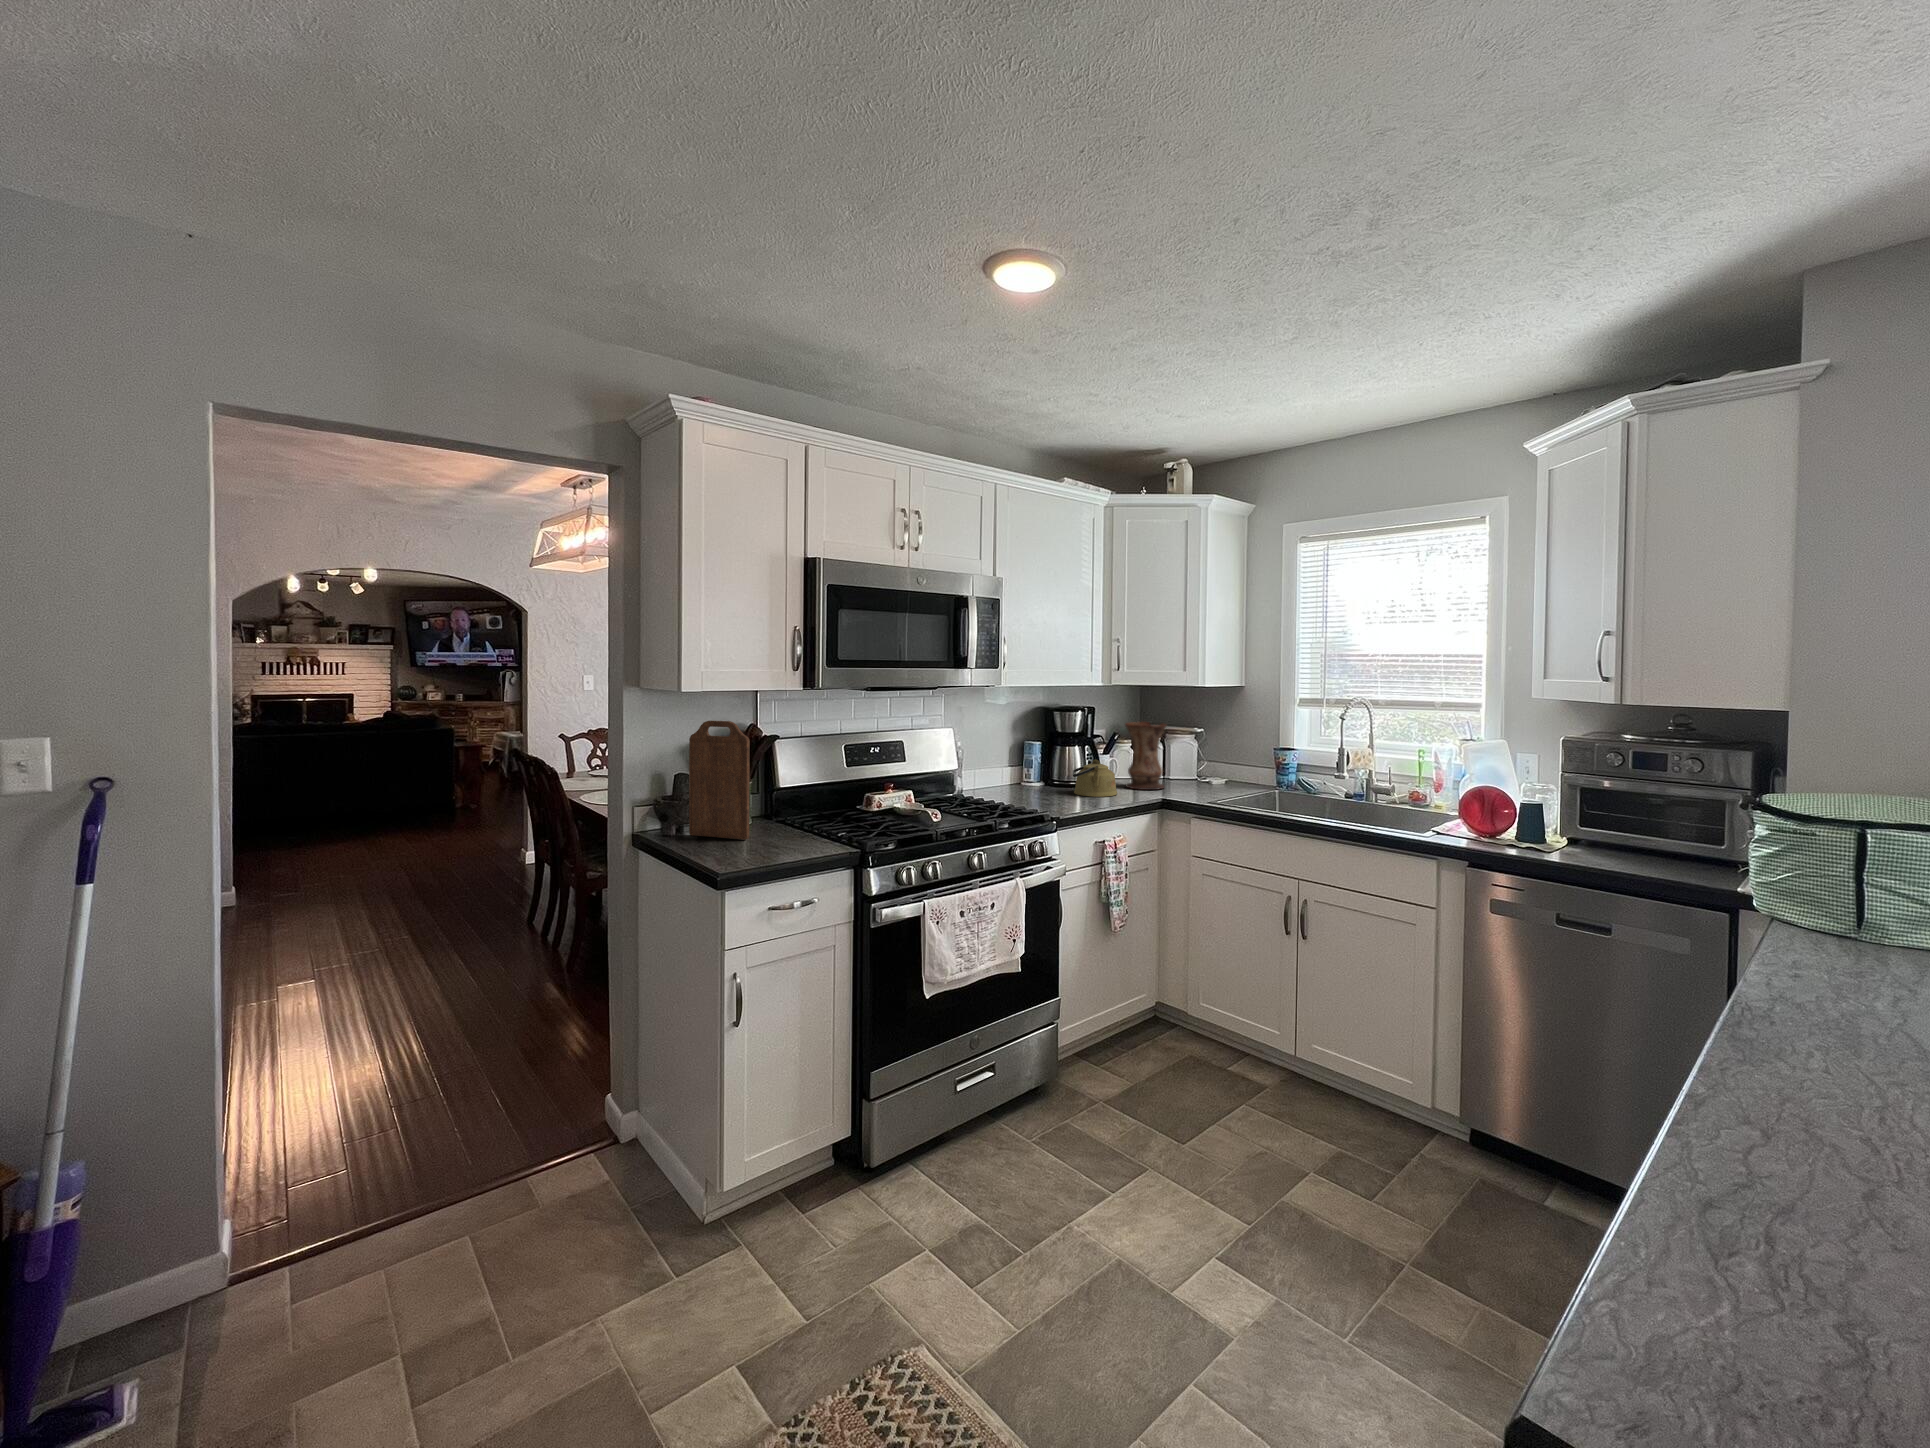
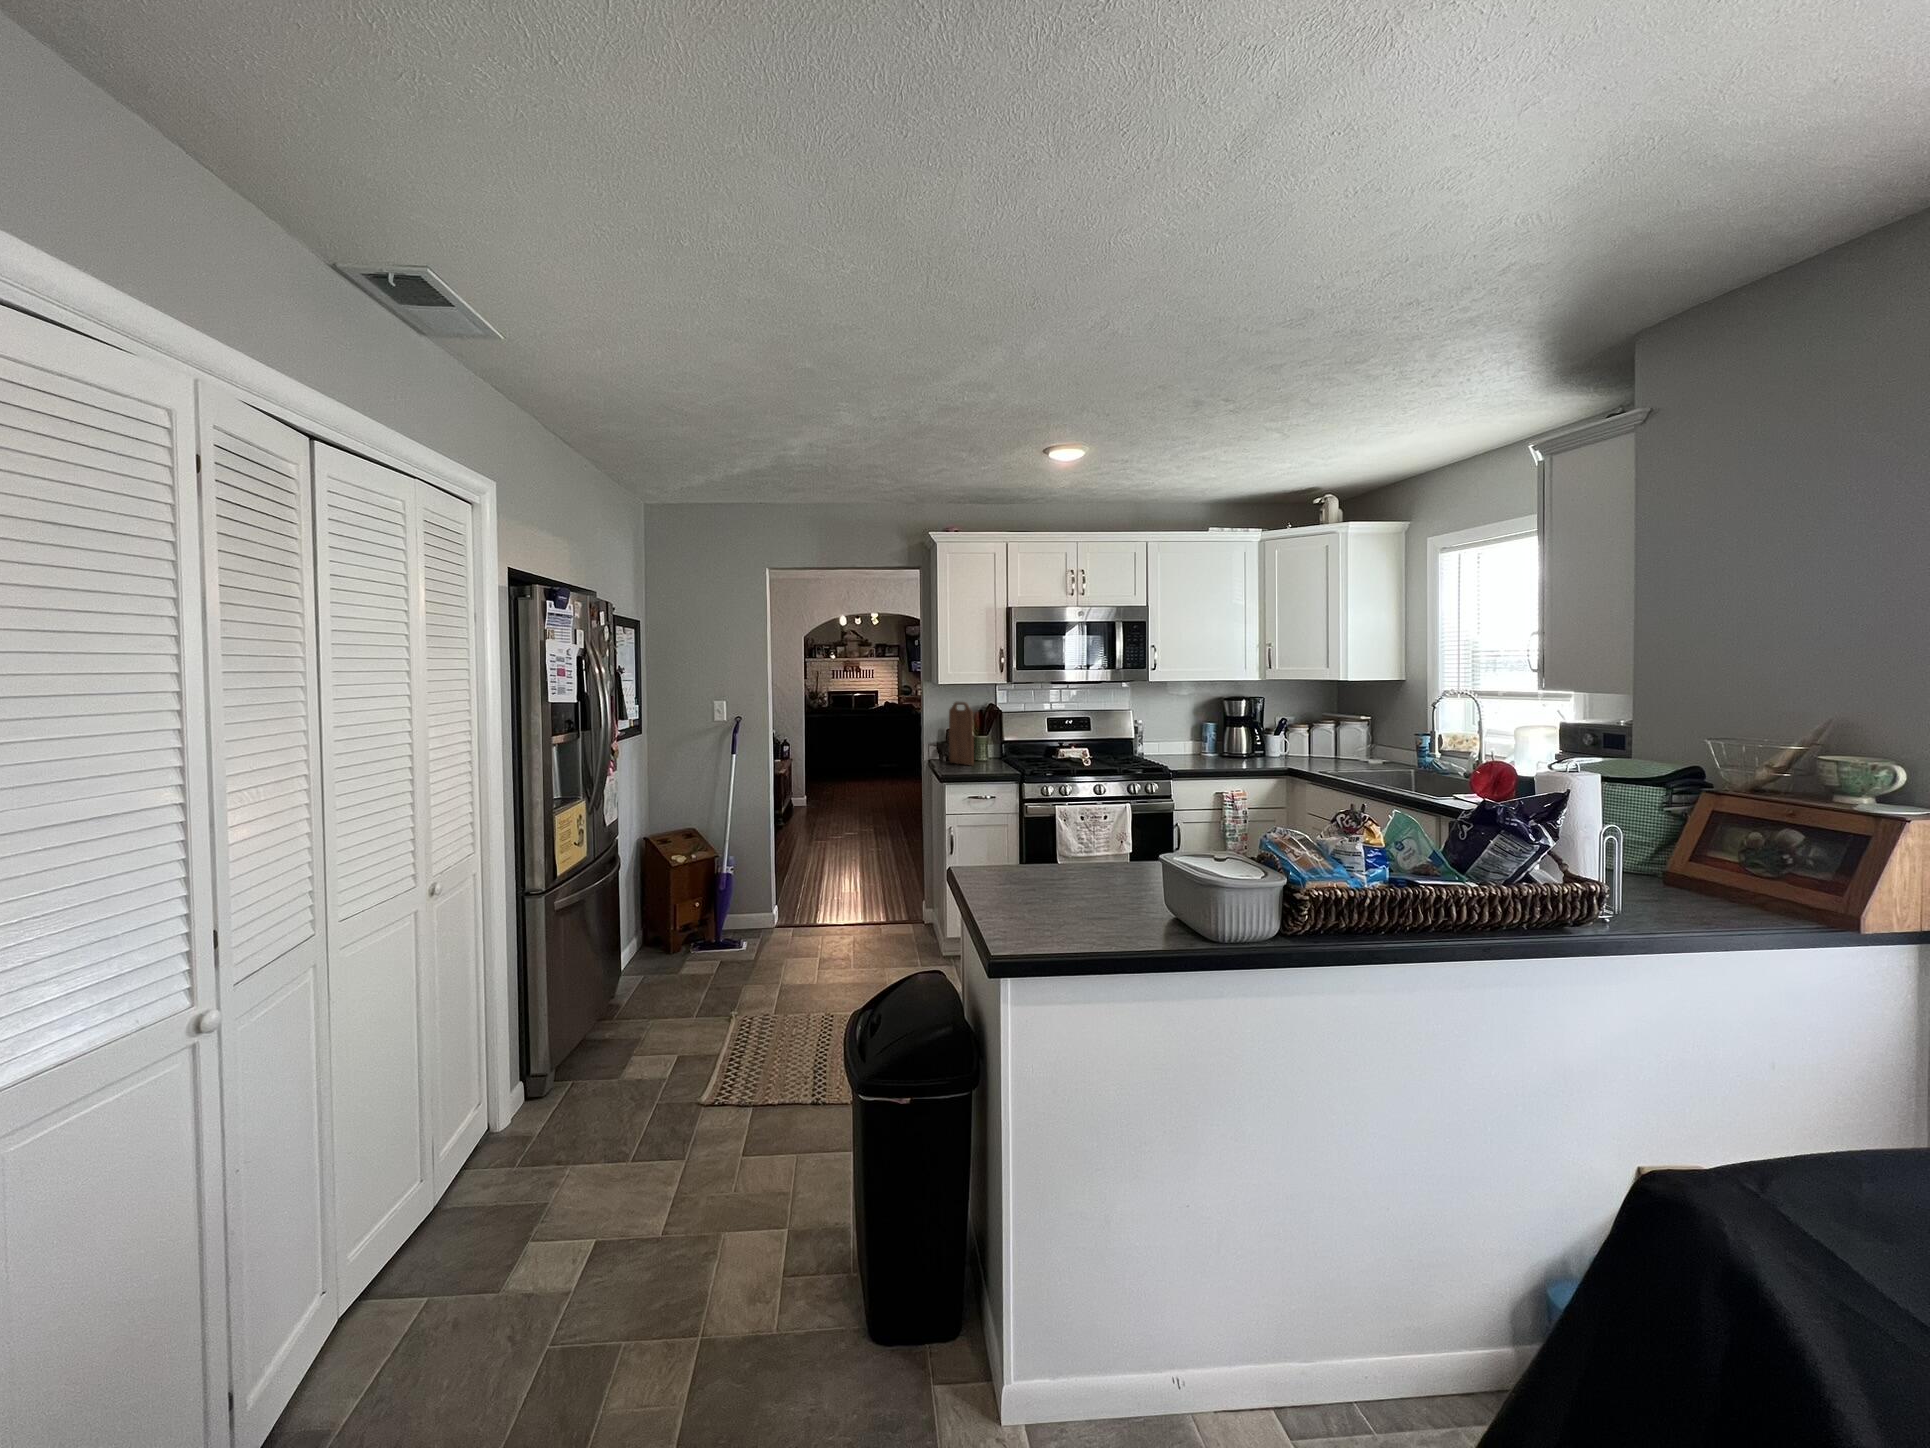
vase: present [1125,722,1166,790] -> none [1275,709,1311,761]
kettle: present [1073,760,1117,797] -> none [1218,735,1257,762]

